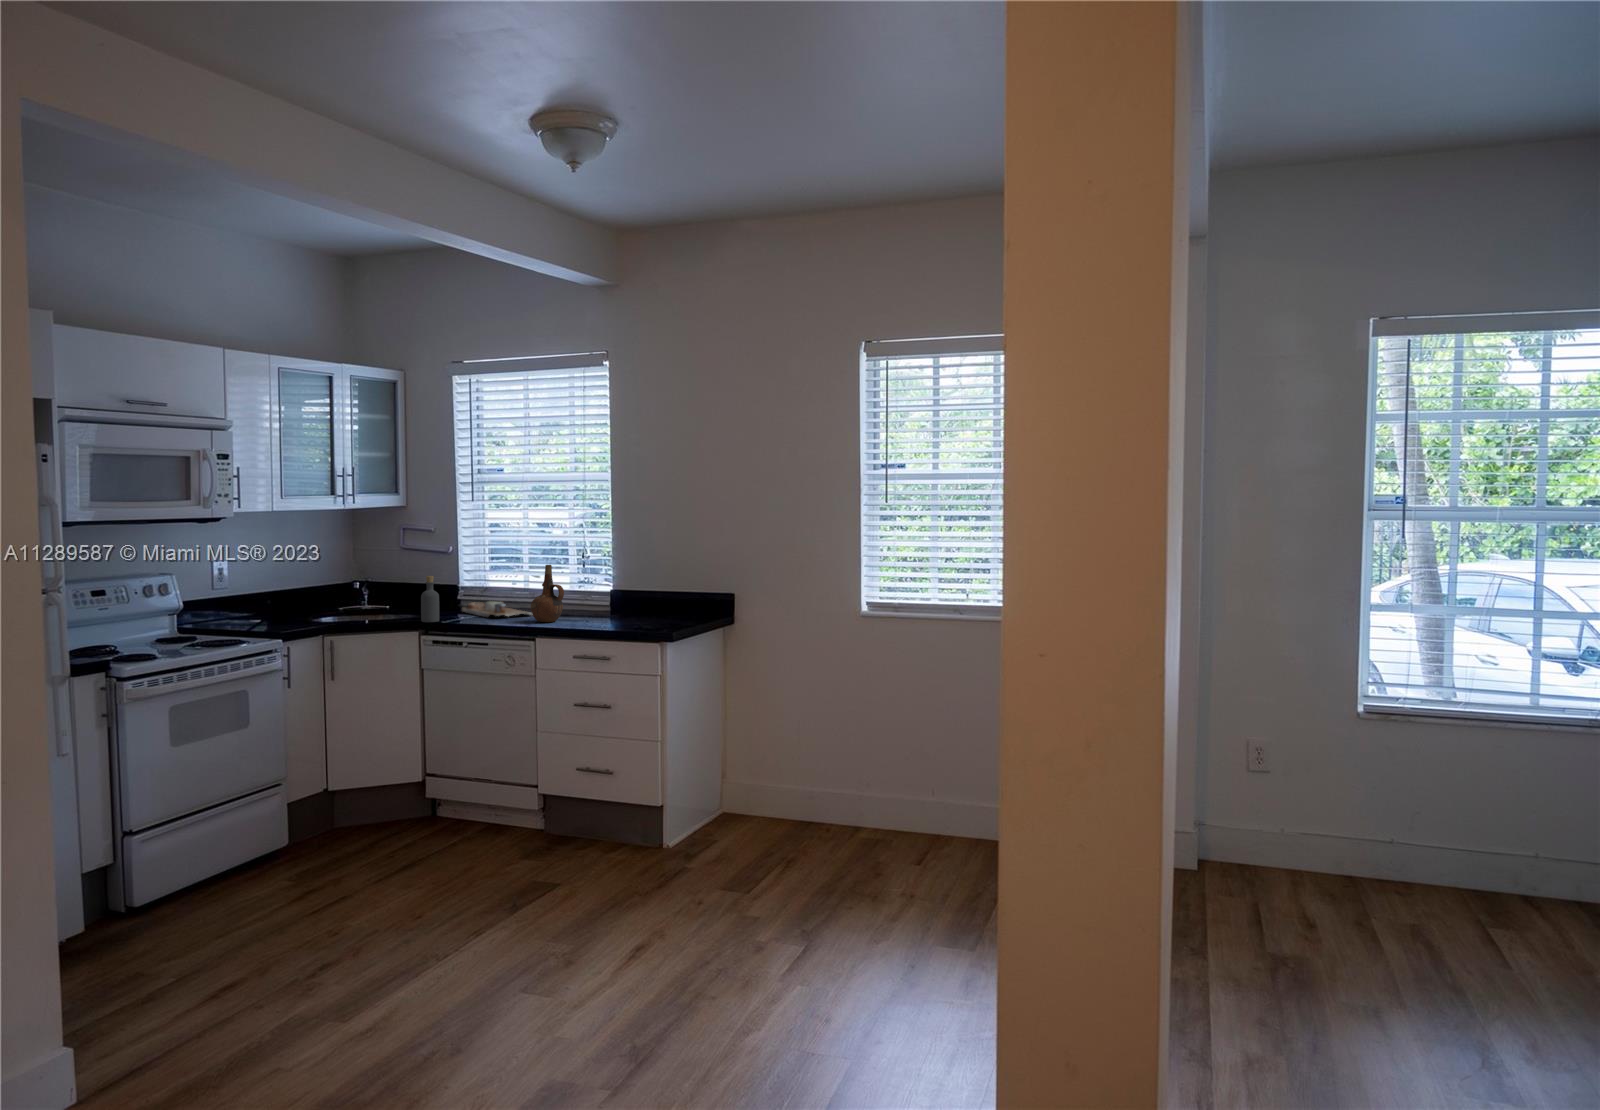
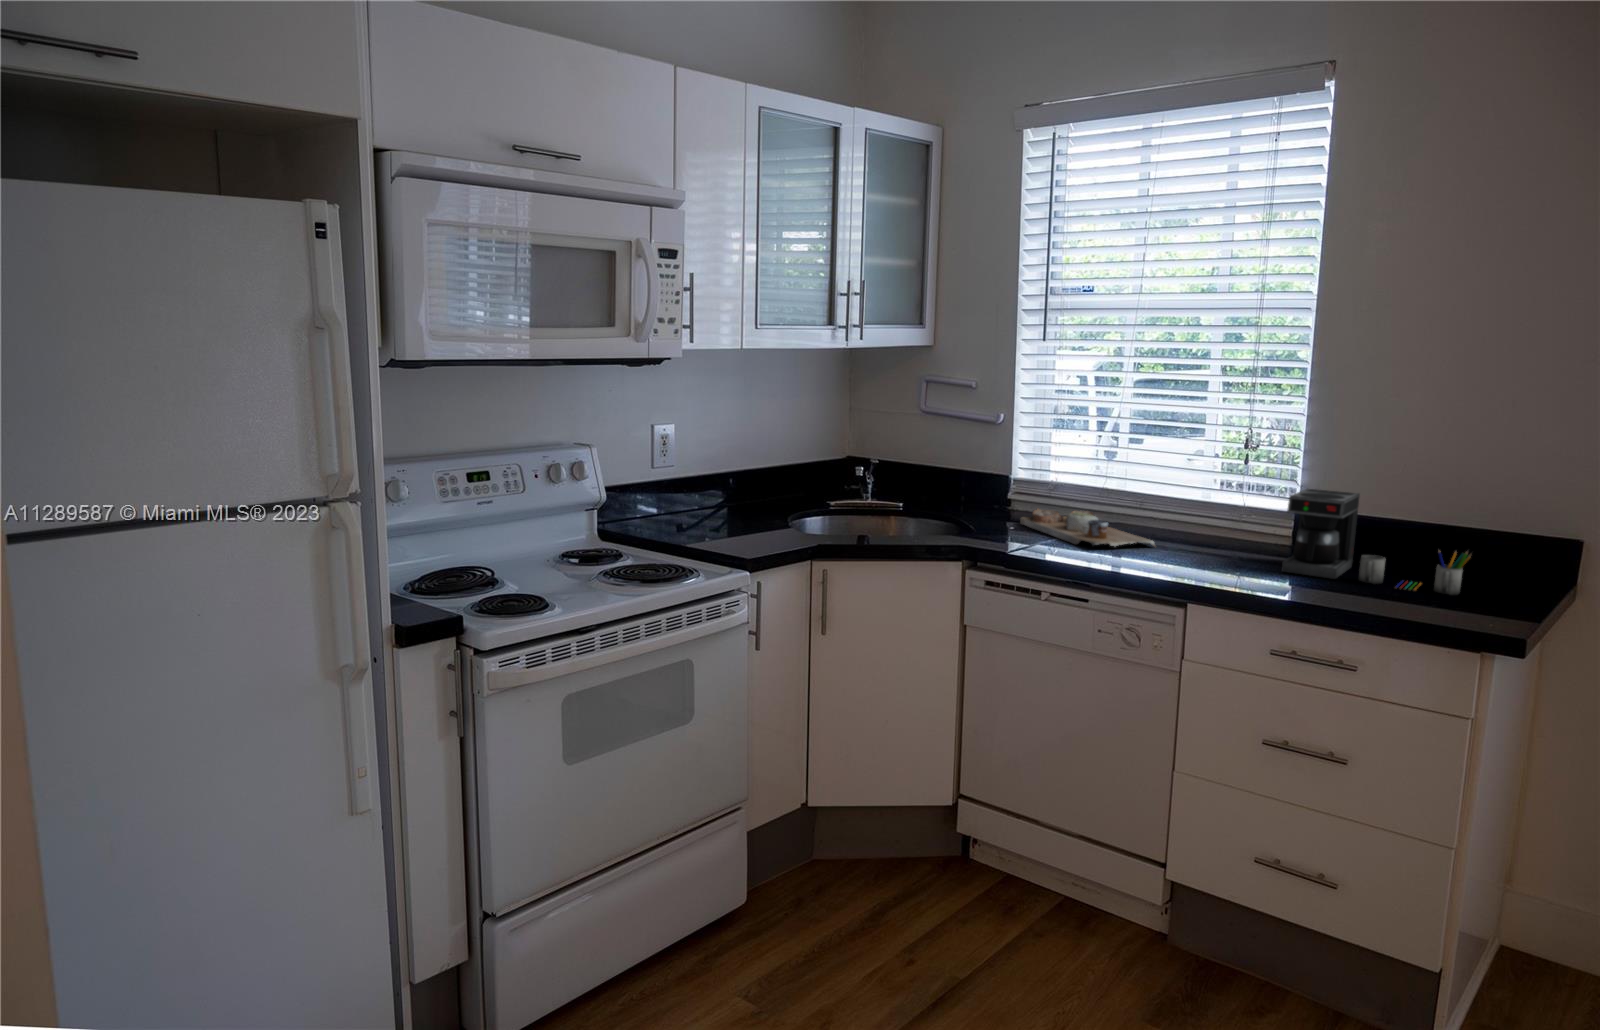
ceramic pitcher: present [531,565,564,622] -> none [1171,459,1243,571]
bottle: present [421,576,439,622] -> none [965,467,998,549]
coffee maker: none [586,578,664,623] -> present [1281,489,1471,595]

